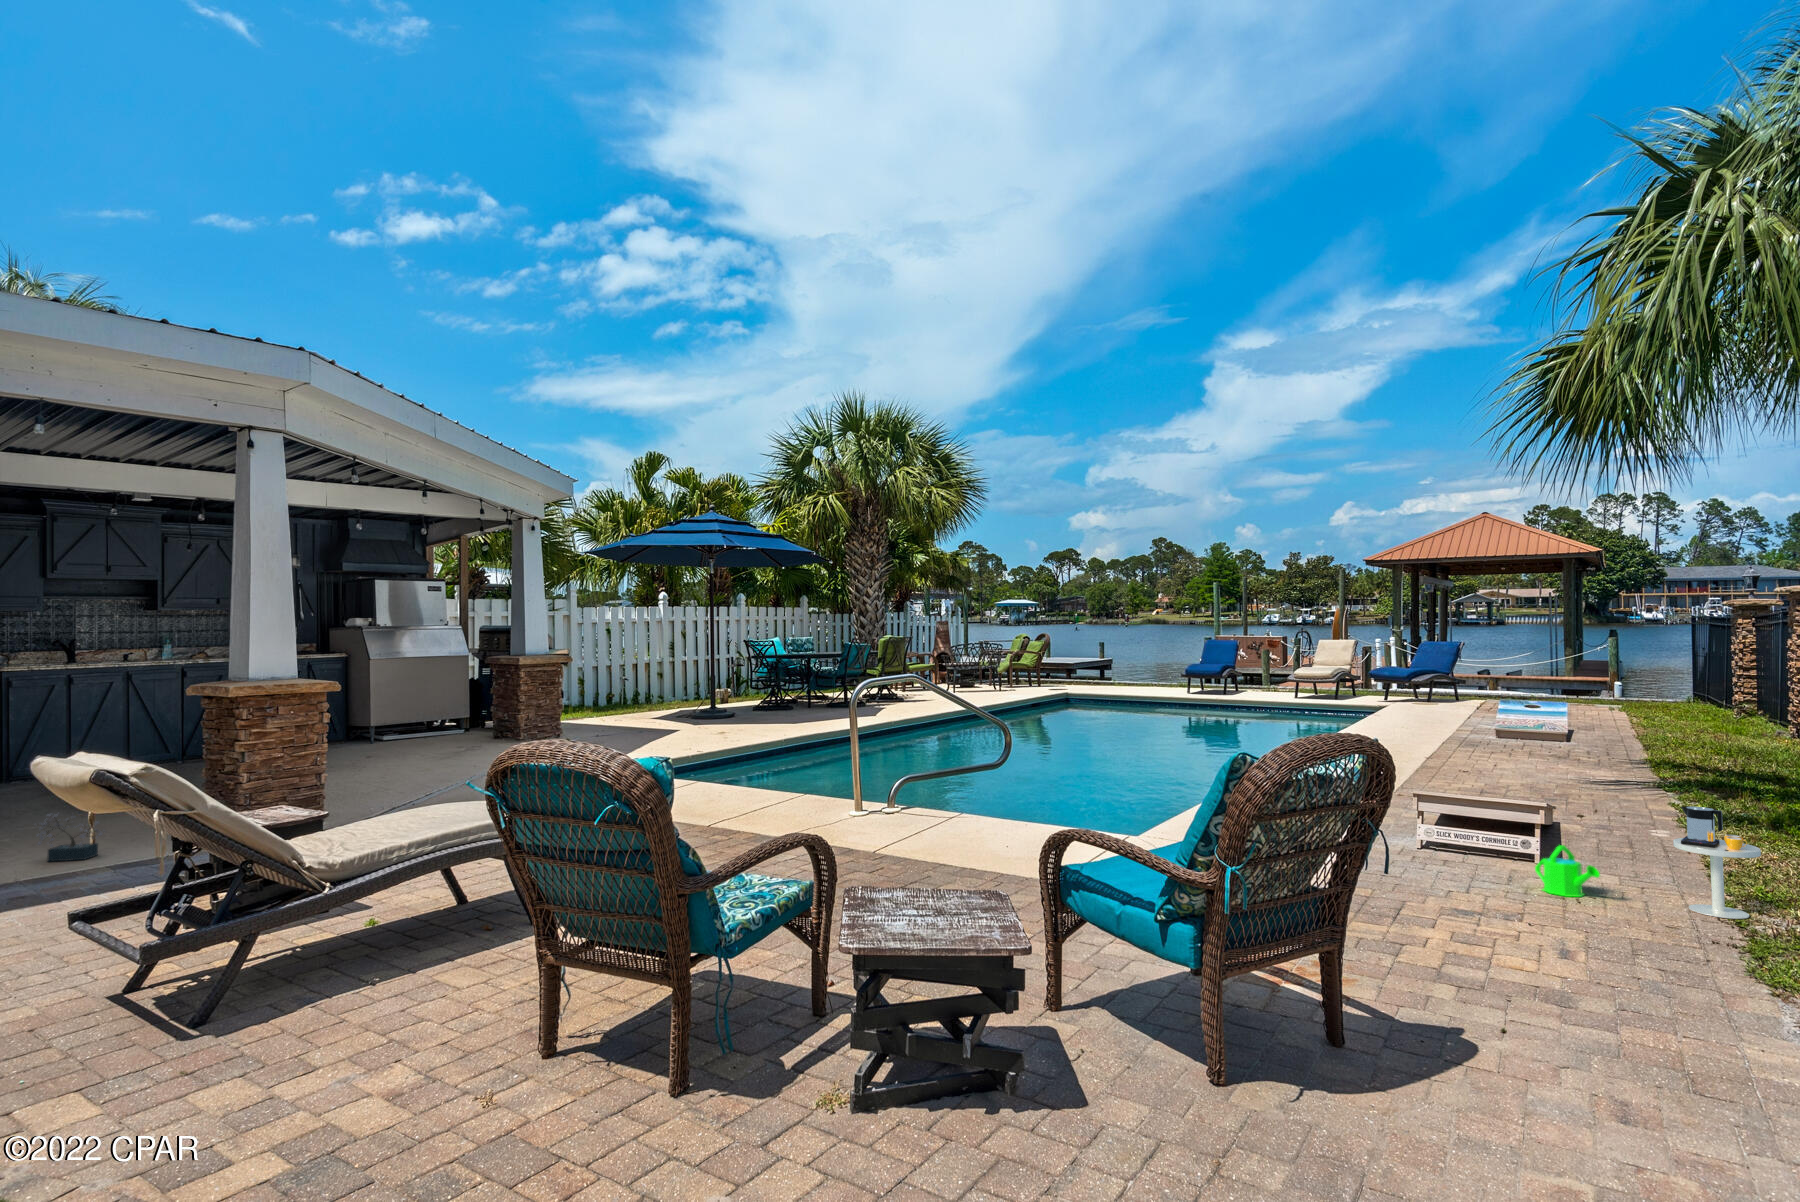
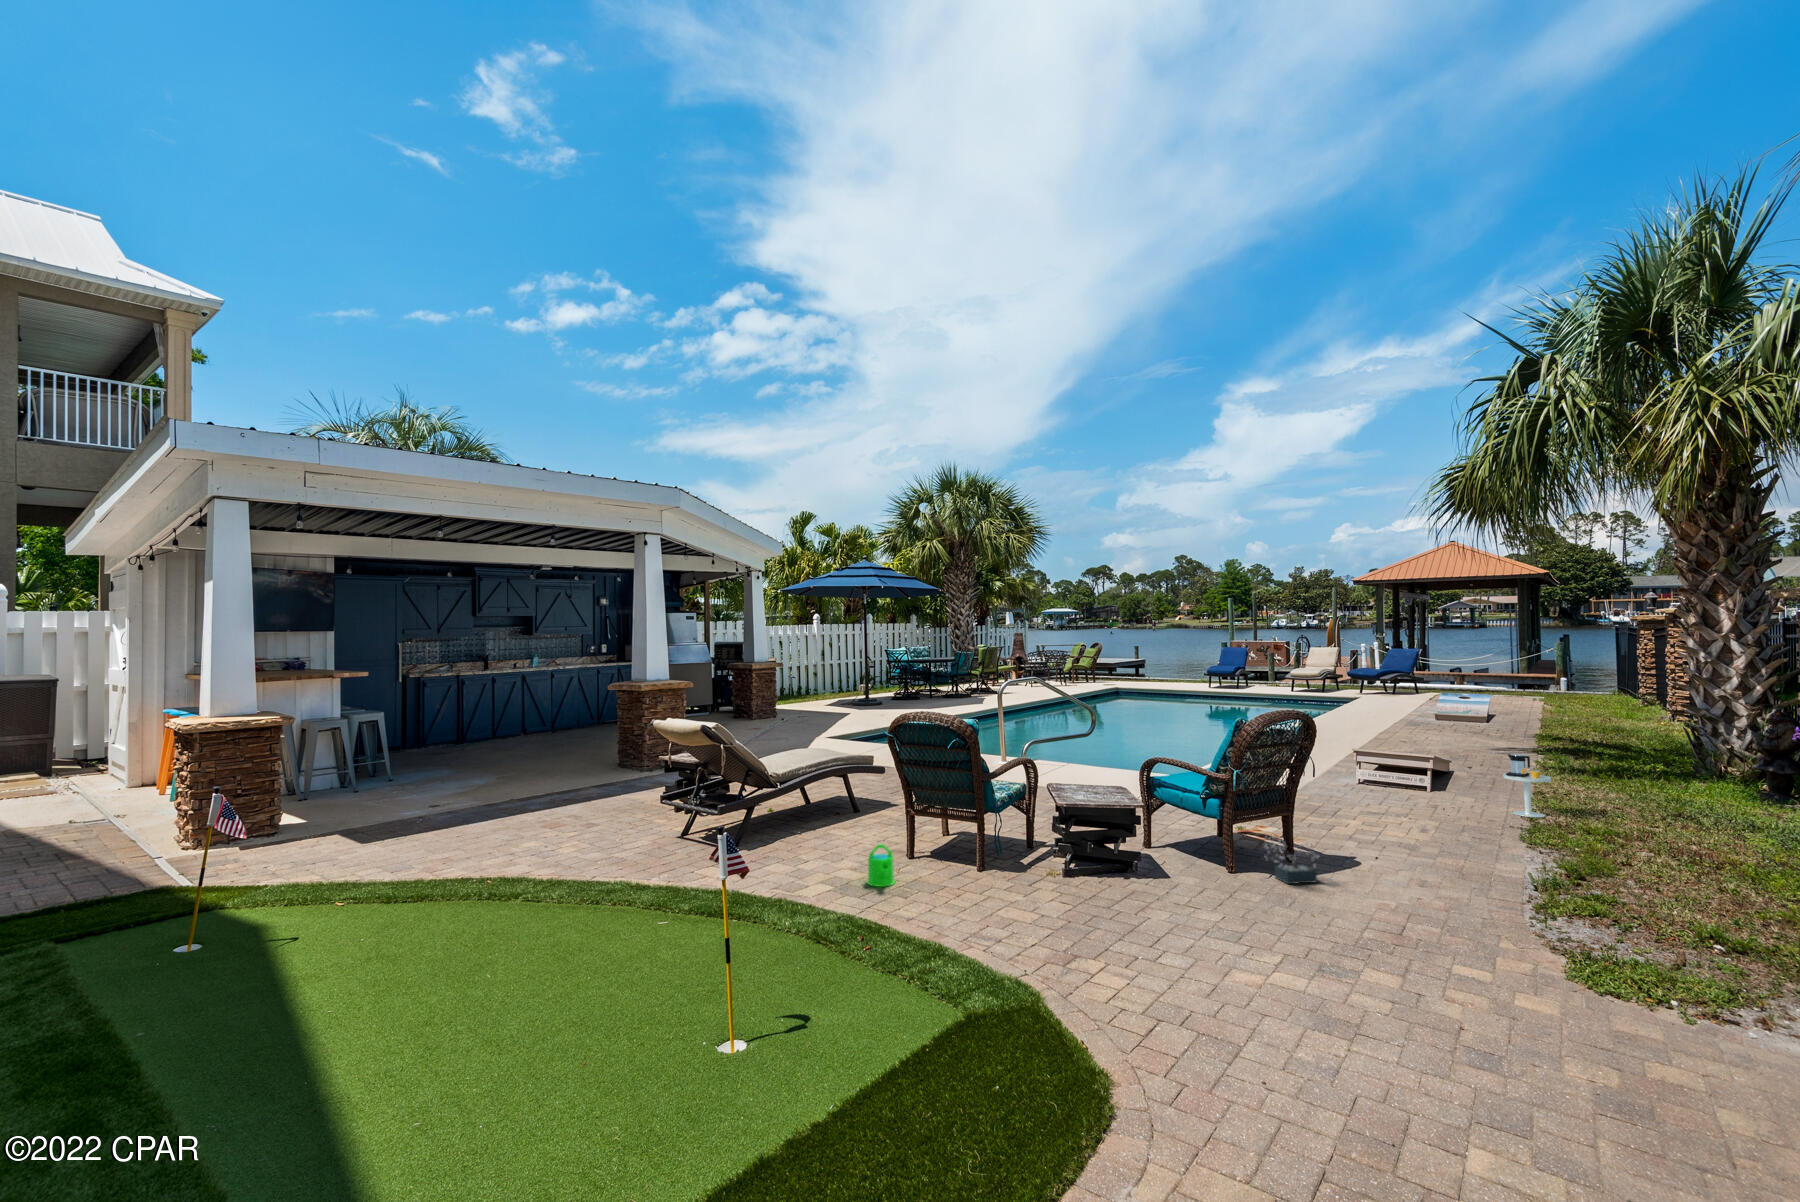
decorative plant: present [37,814,102,862] -> present [1265,835,1319,884]
watering can: present [1535,845,1600,897] -> present [867,844,895,887]

